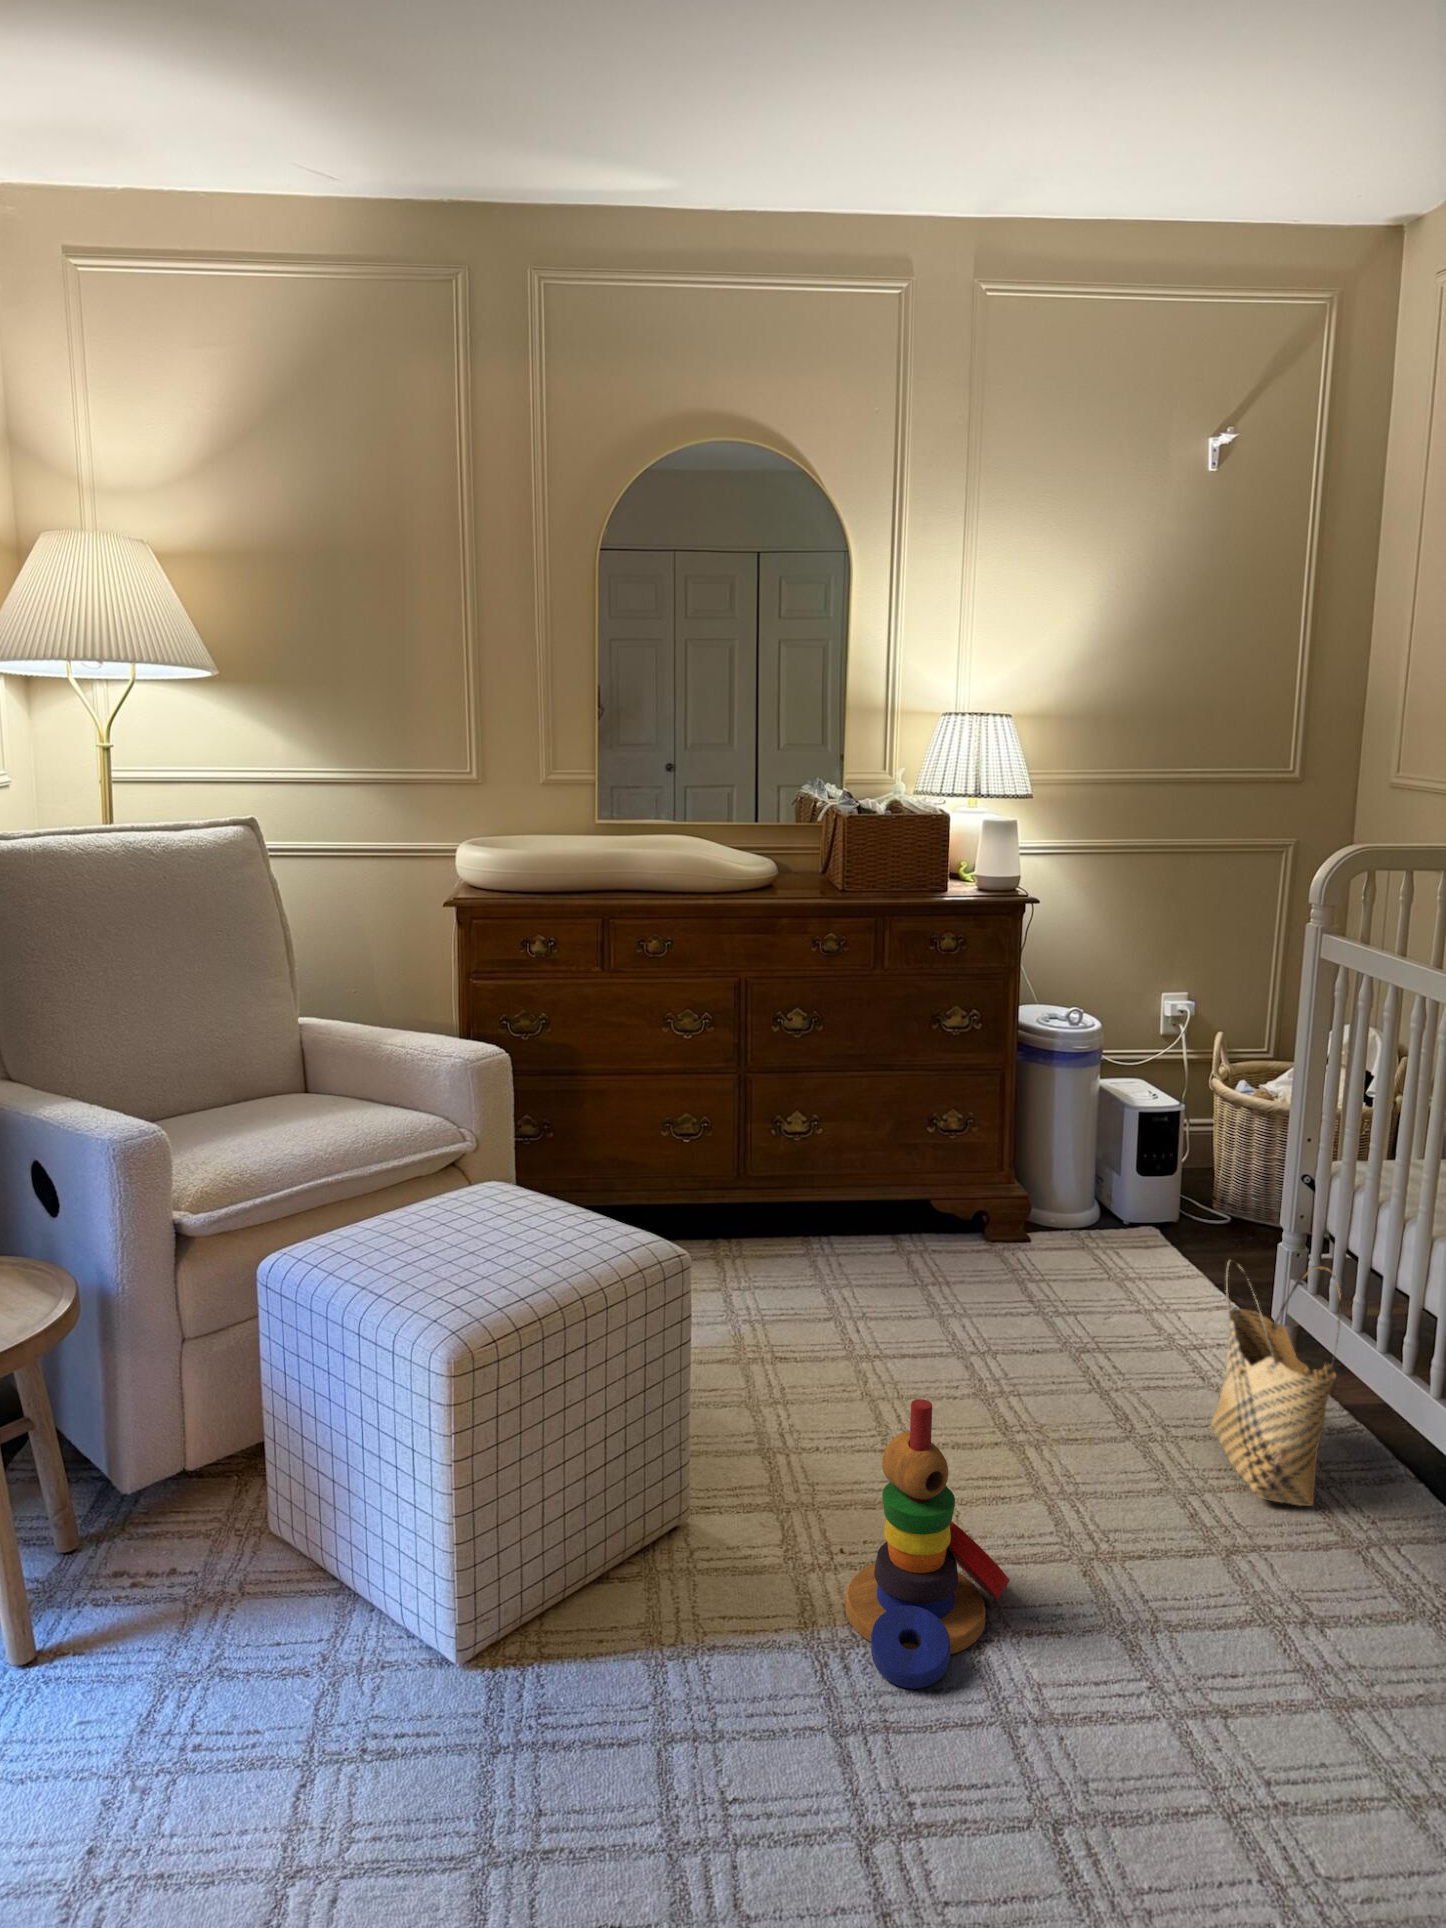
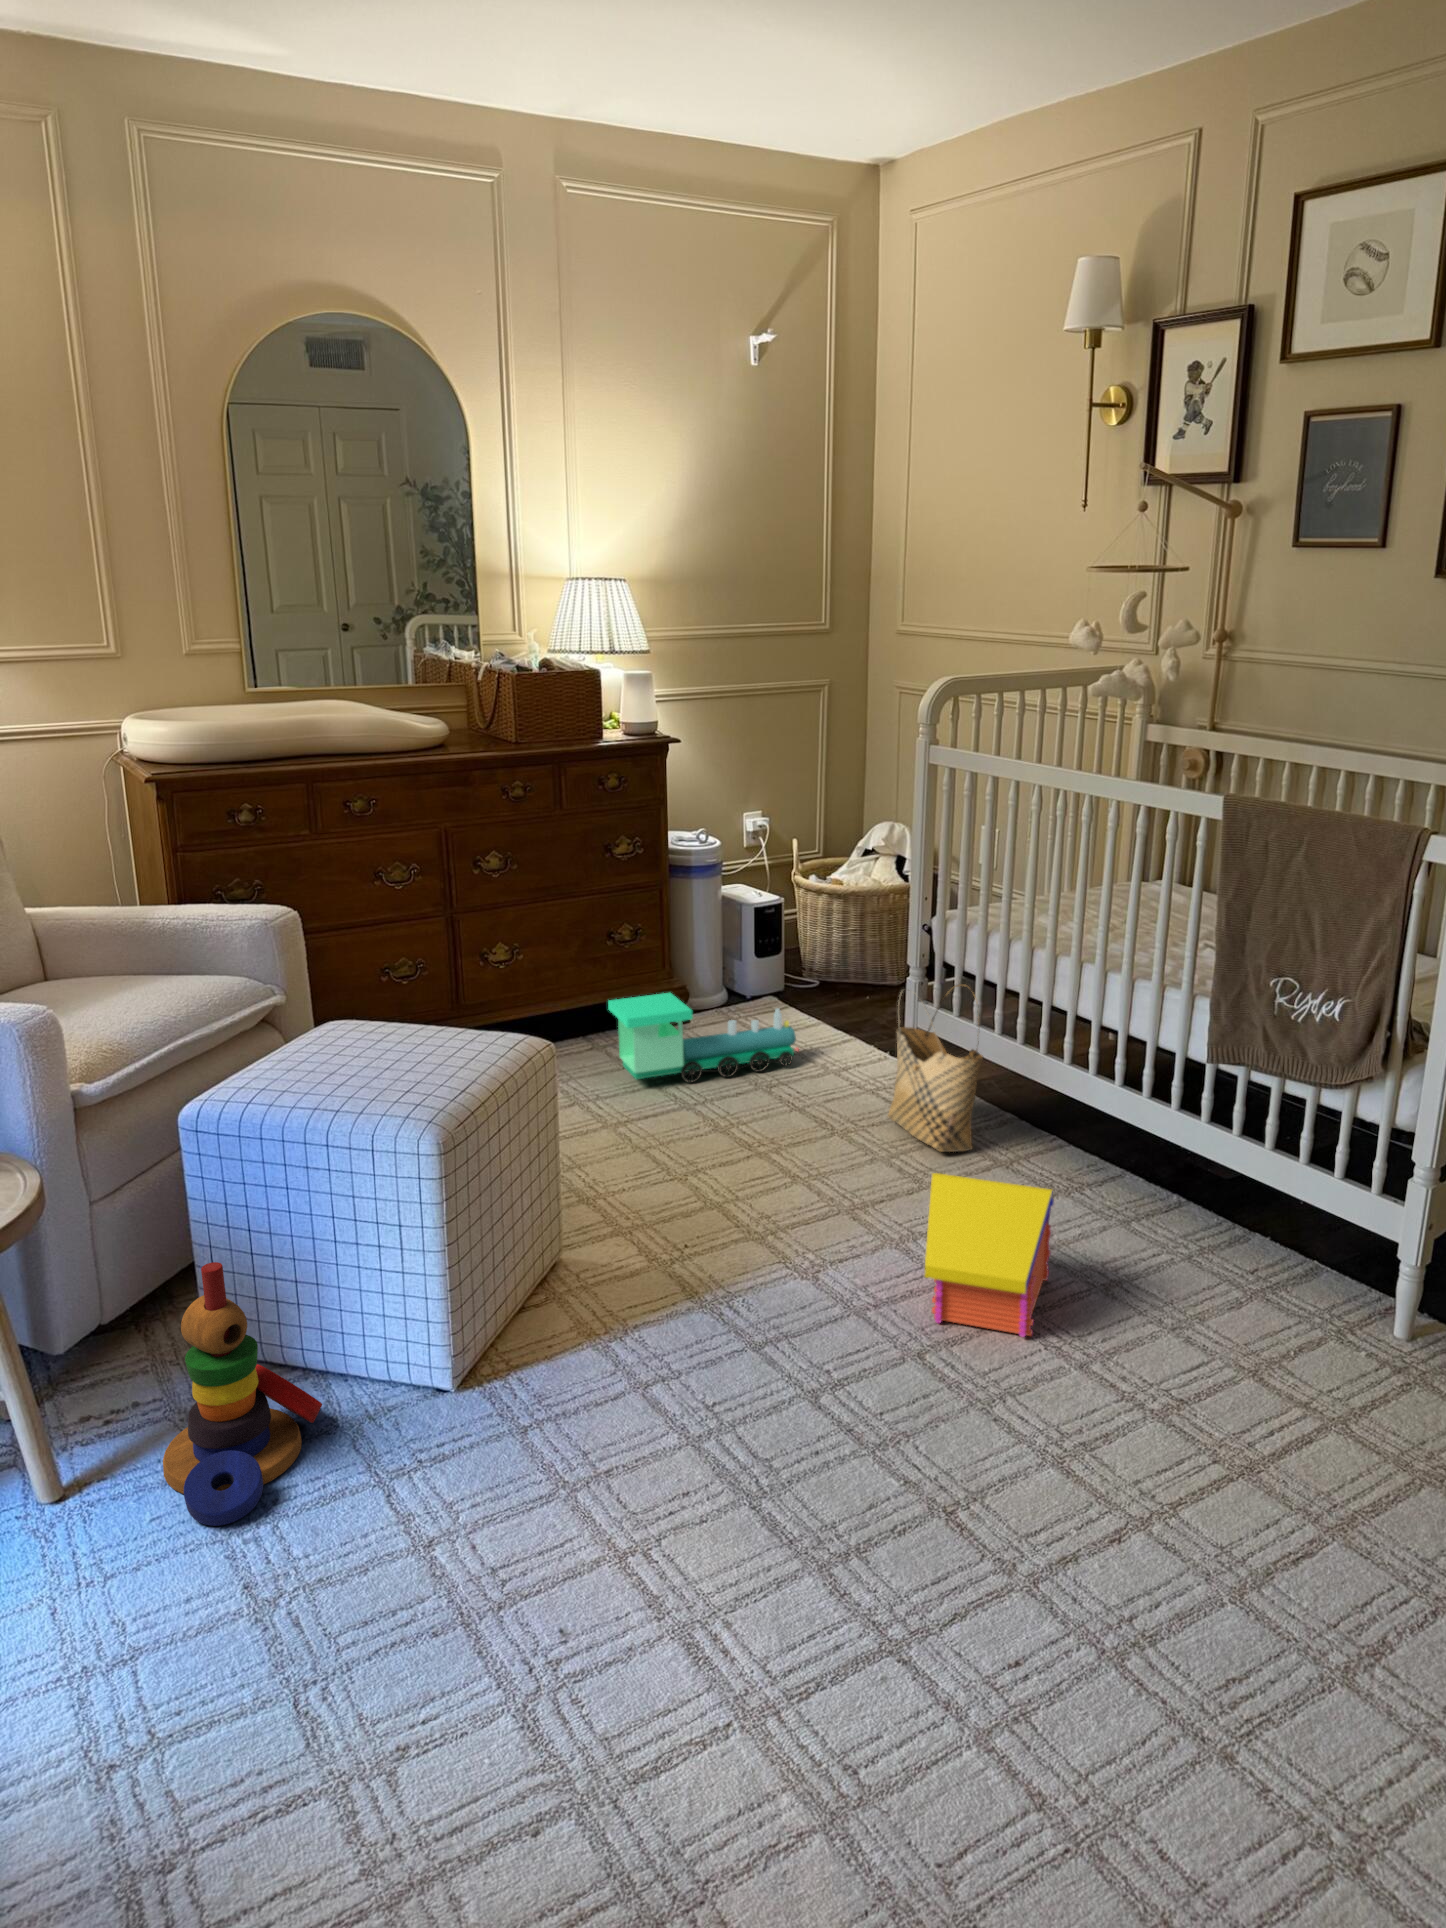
toy train: none [899,1202,1138,1324] -> present [608,993,799,1083]
stacking toy: present [845,1399,1009,1689] -> present [163,1262,322,1526]
toy house: none [1093,1547,1336,1852] -> present [925,1173,1054,1337]

